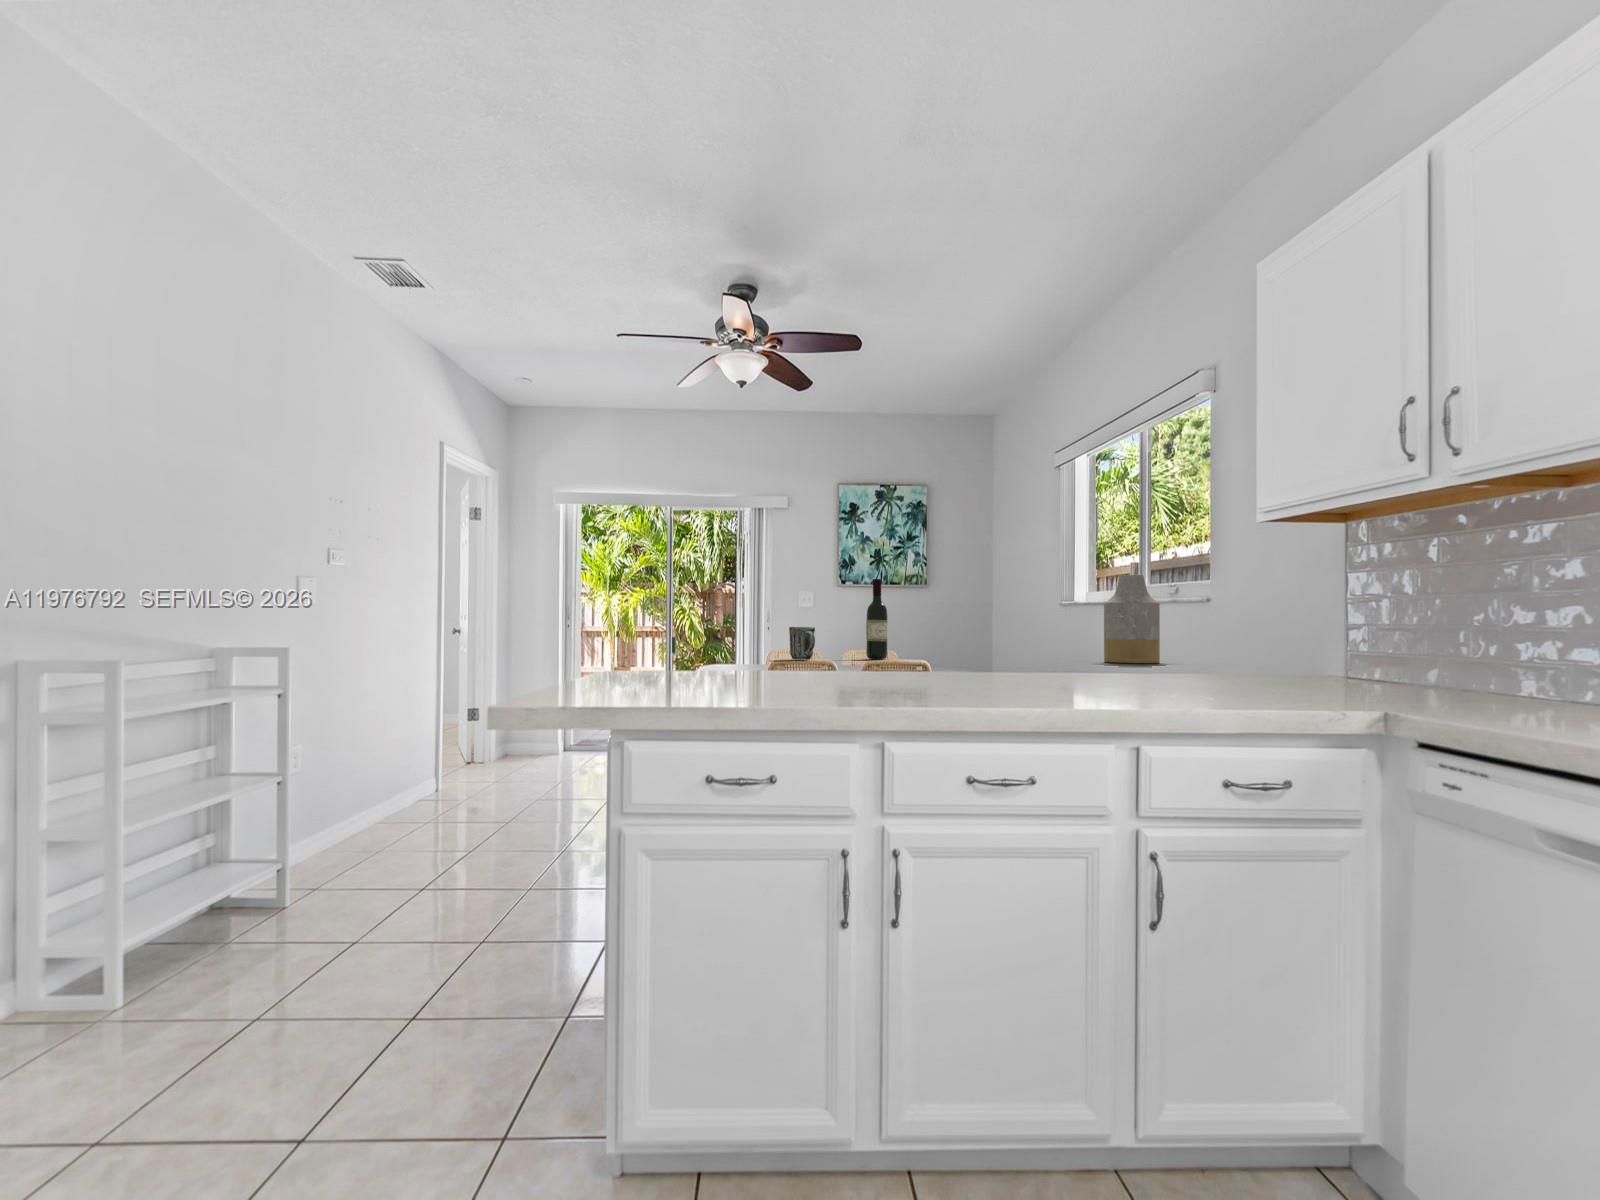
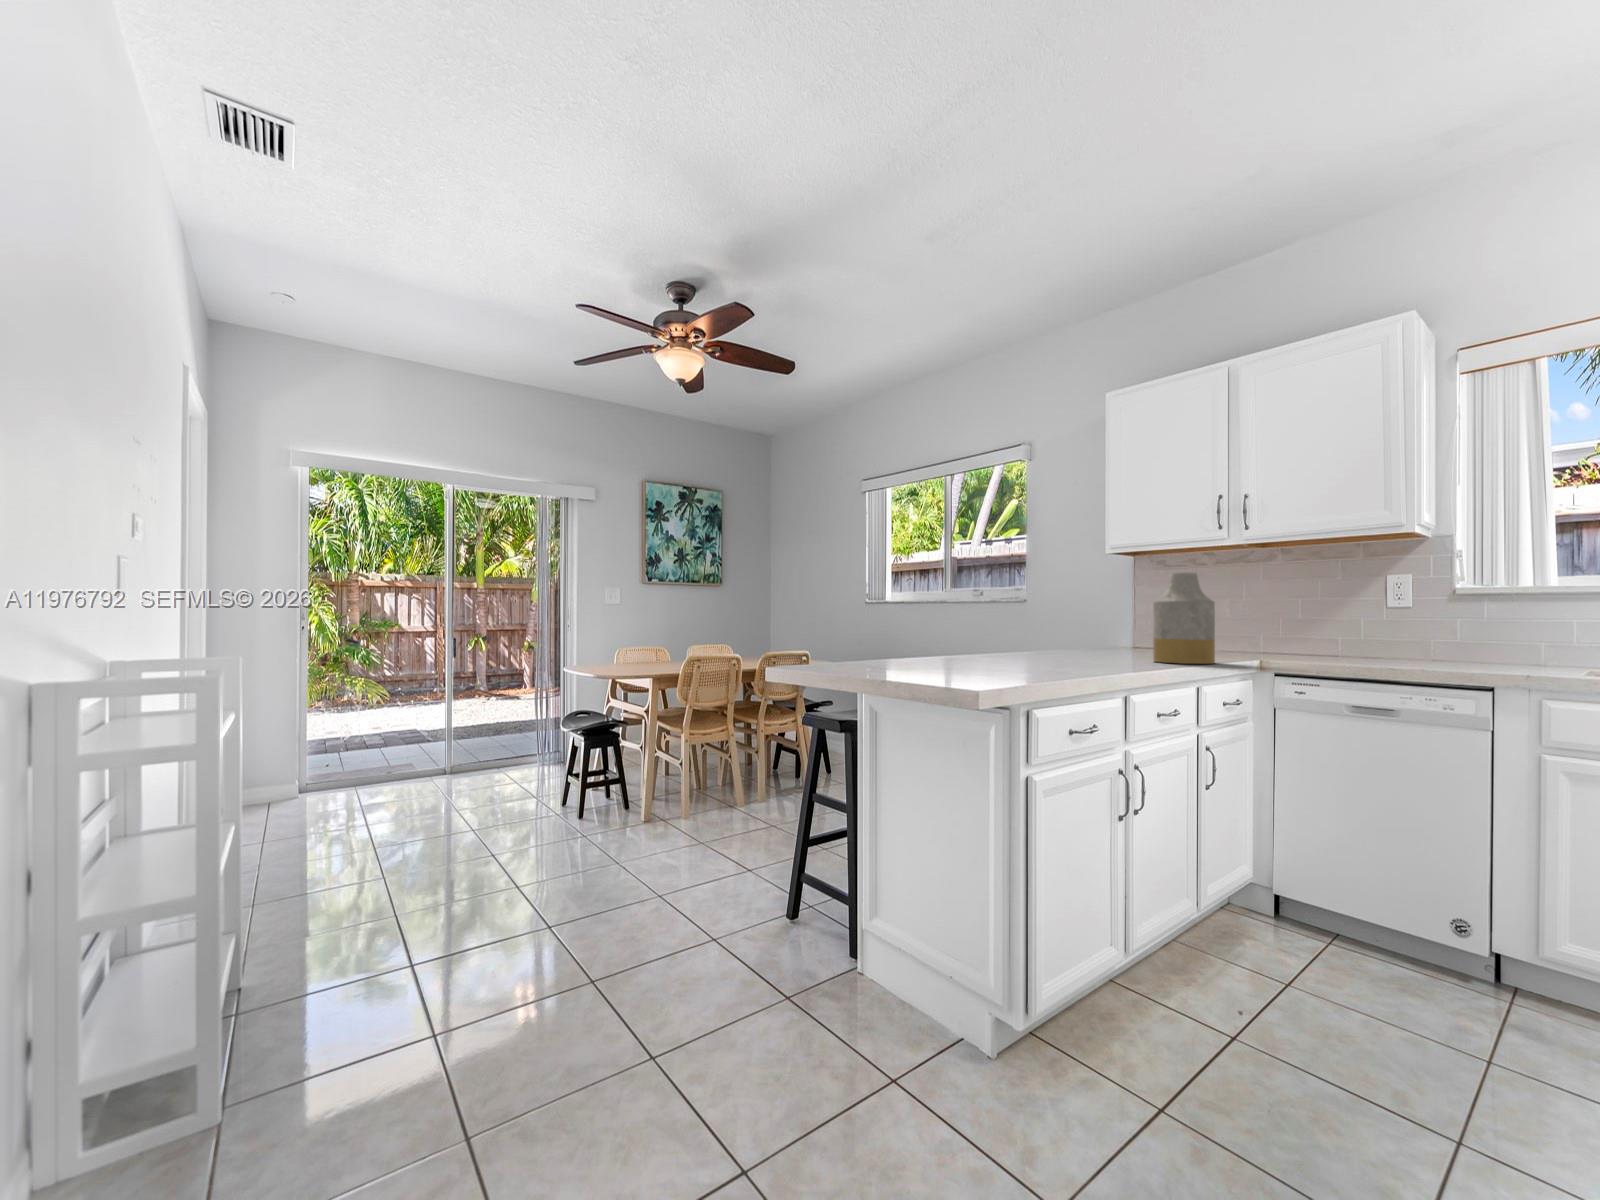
wine bottle: present [866,579,888,659] -> none [924,571,950,667]
mug: present [789,627,815,659] -> none [856,629,898,671]

